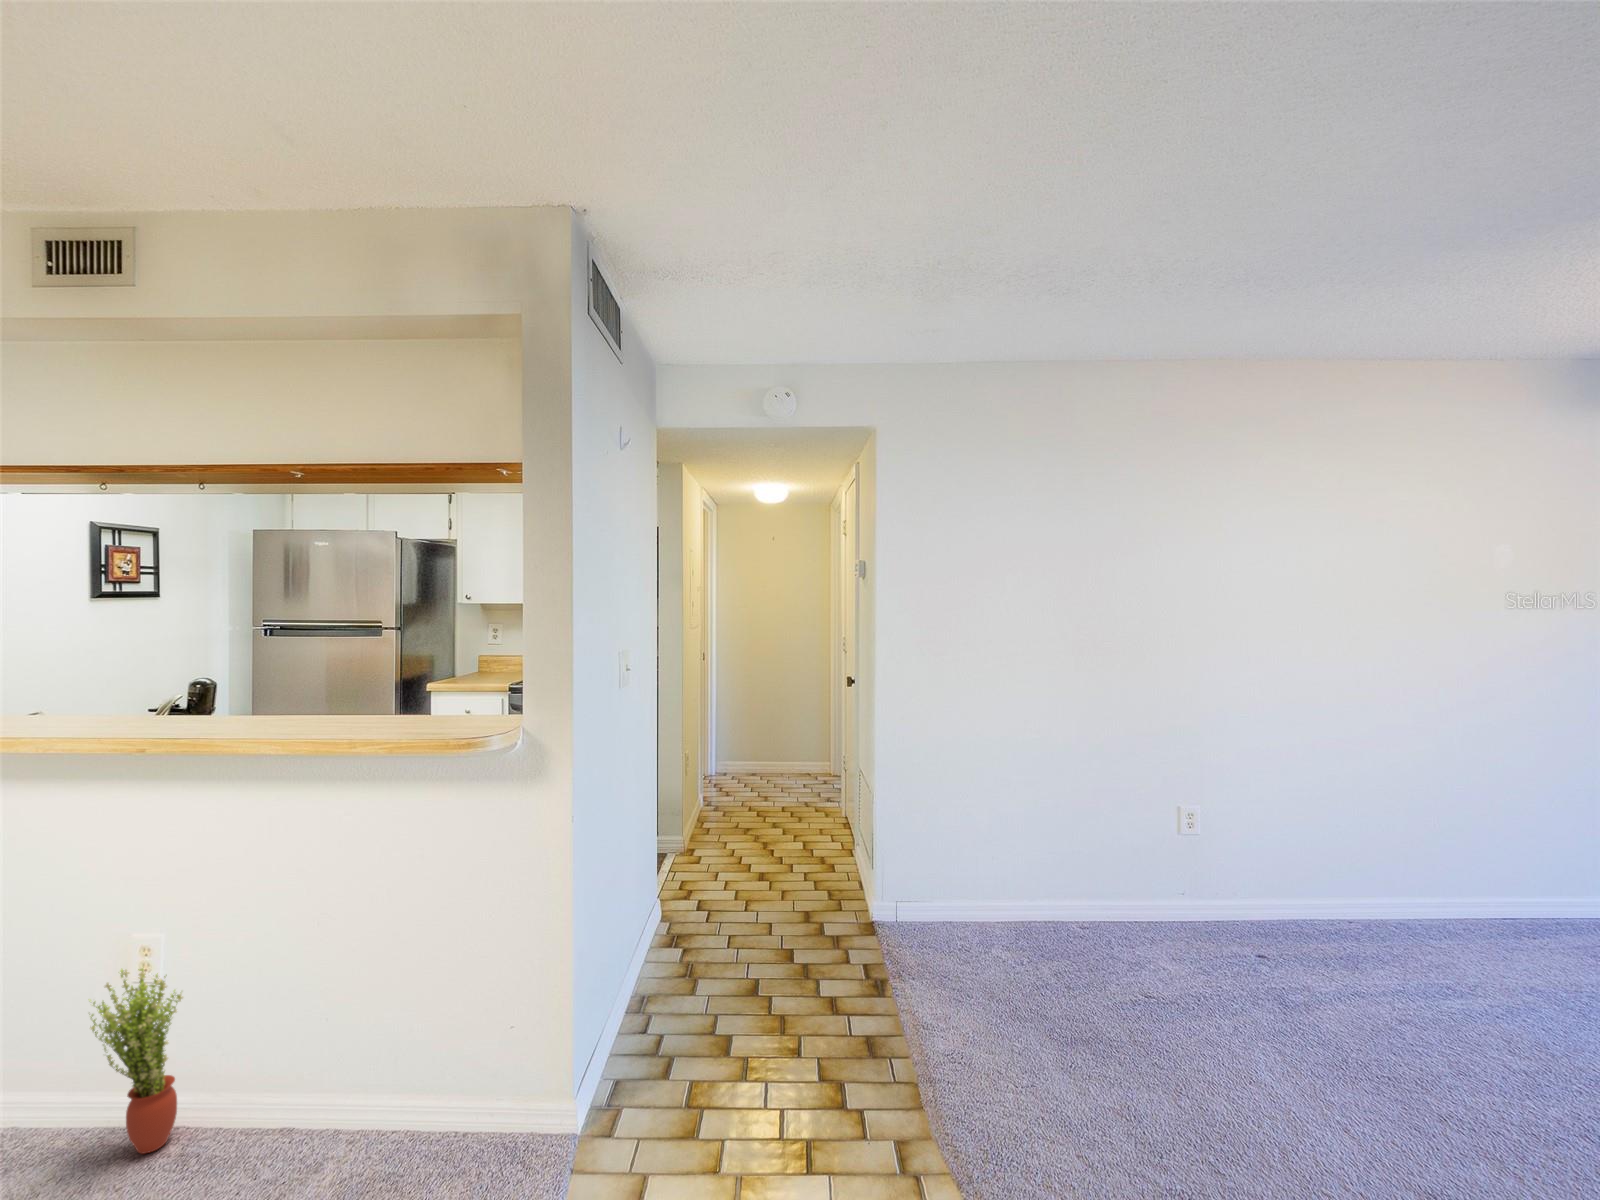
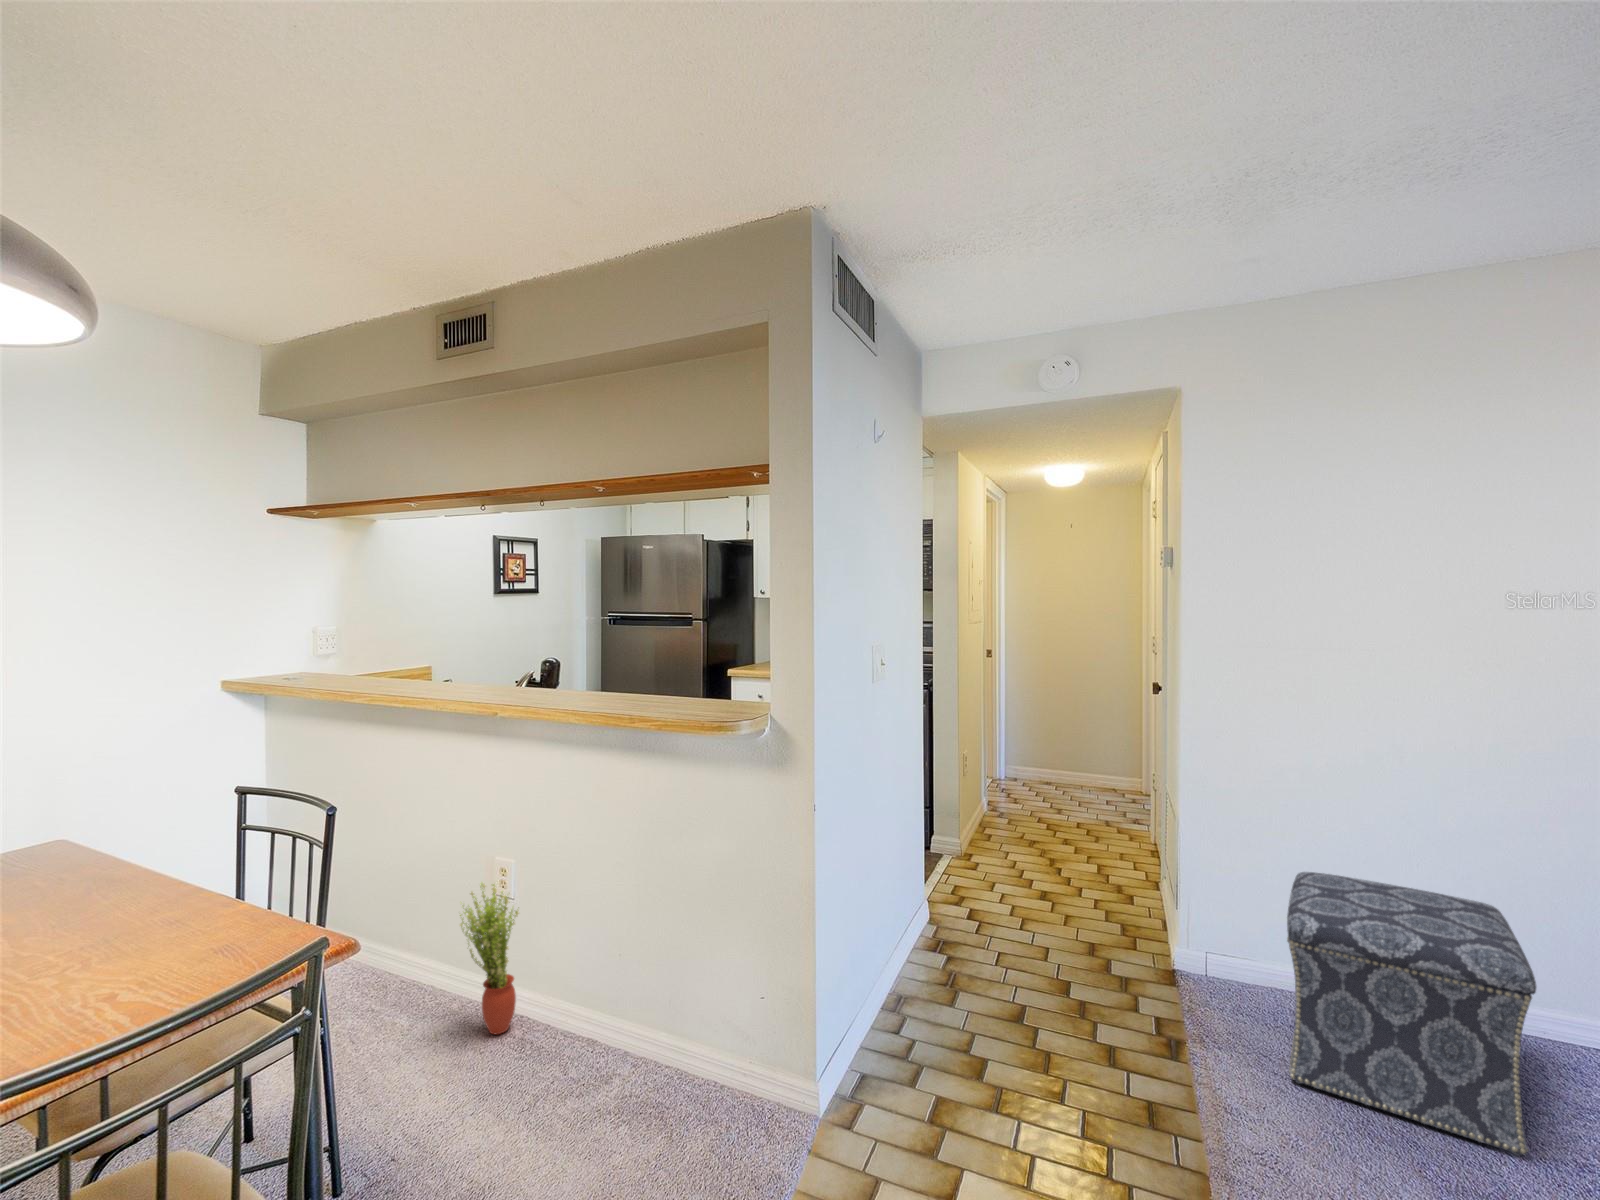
ottoman: none [961,825,1114,1010] -> present [1287,872,1536,1155]

